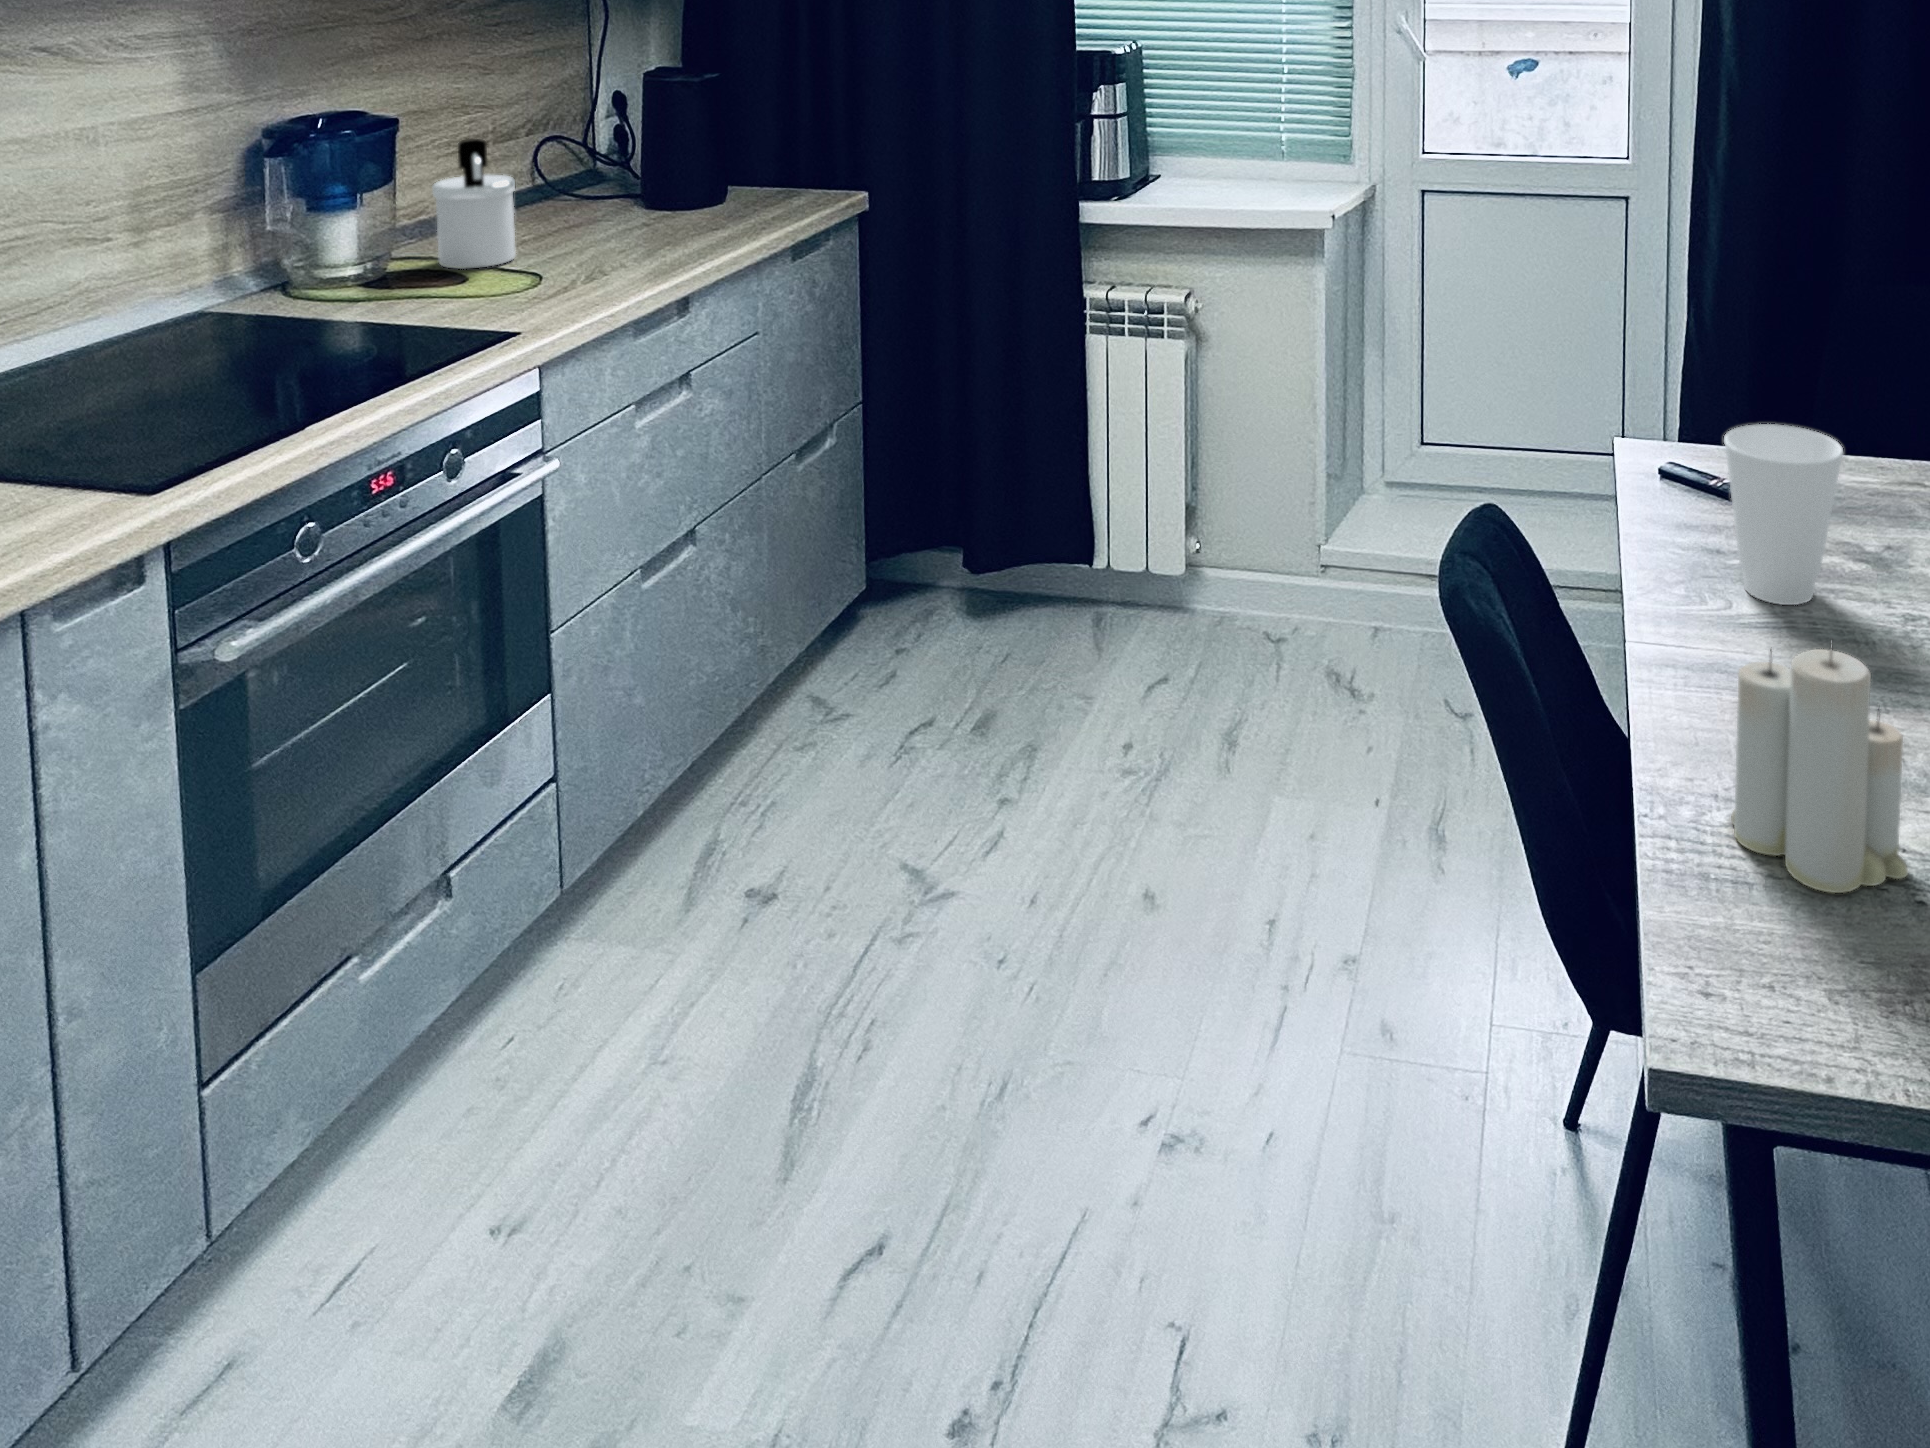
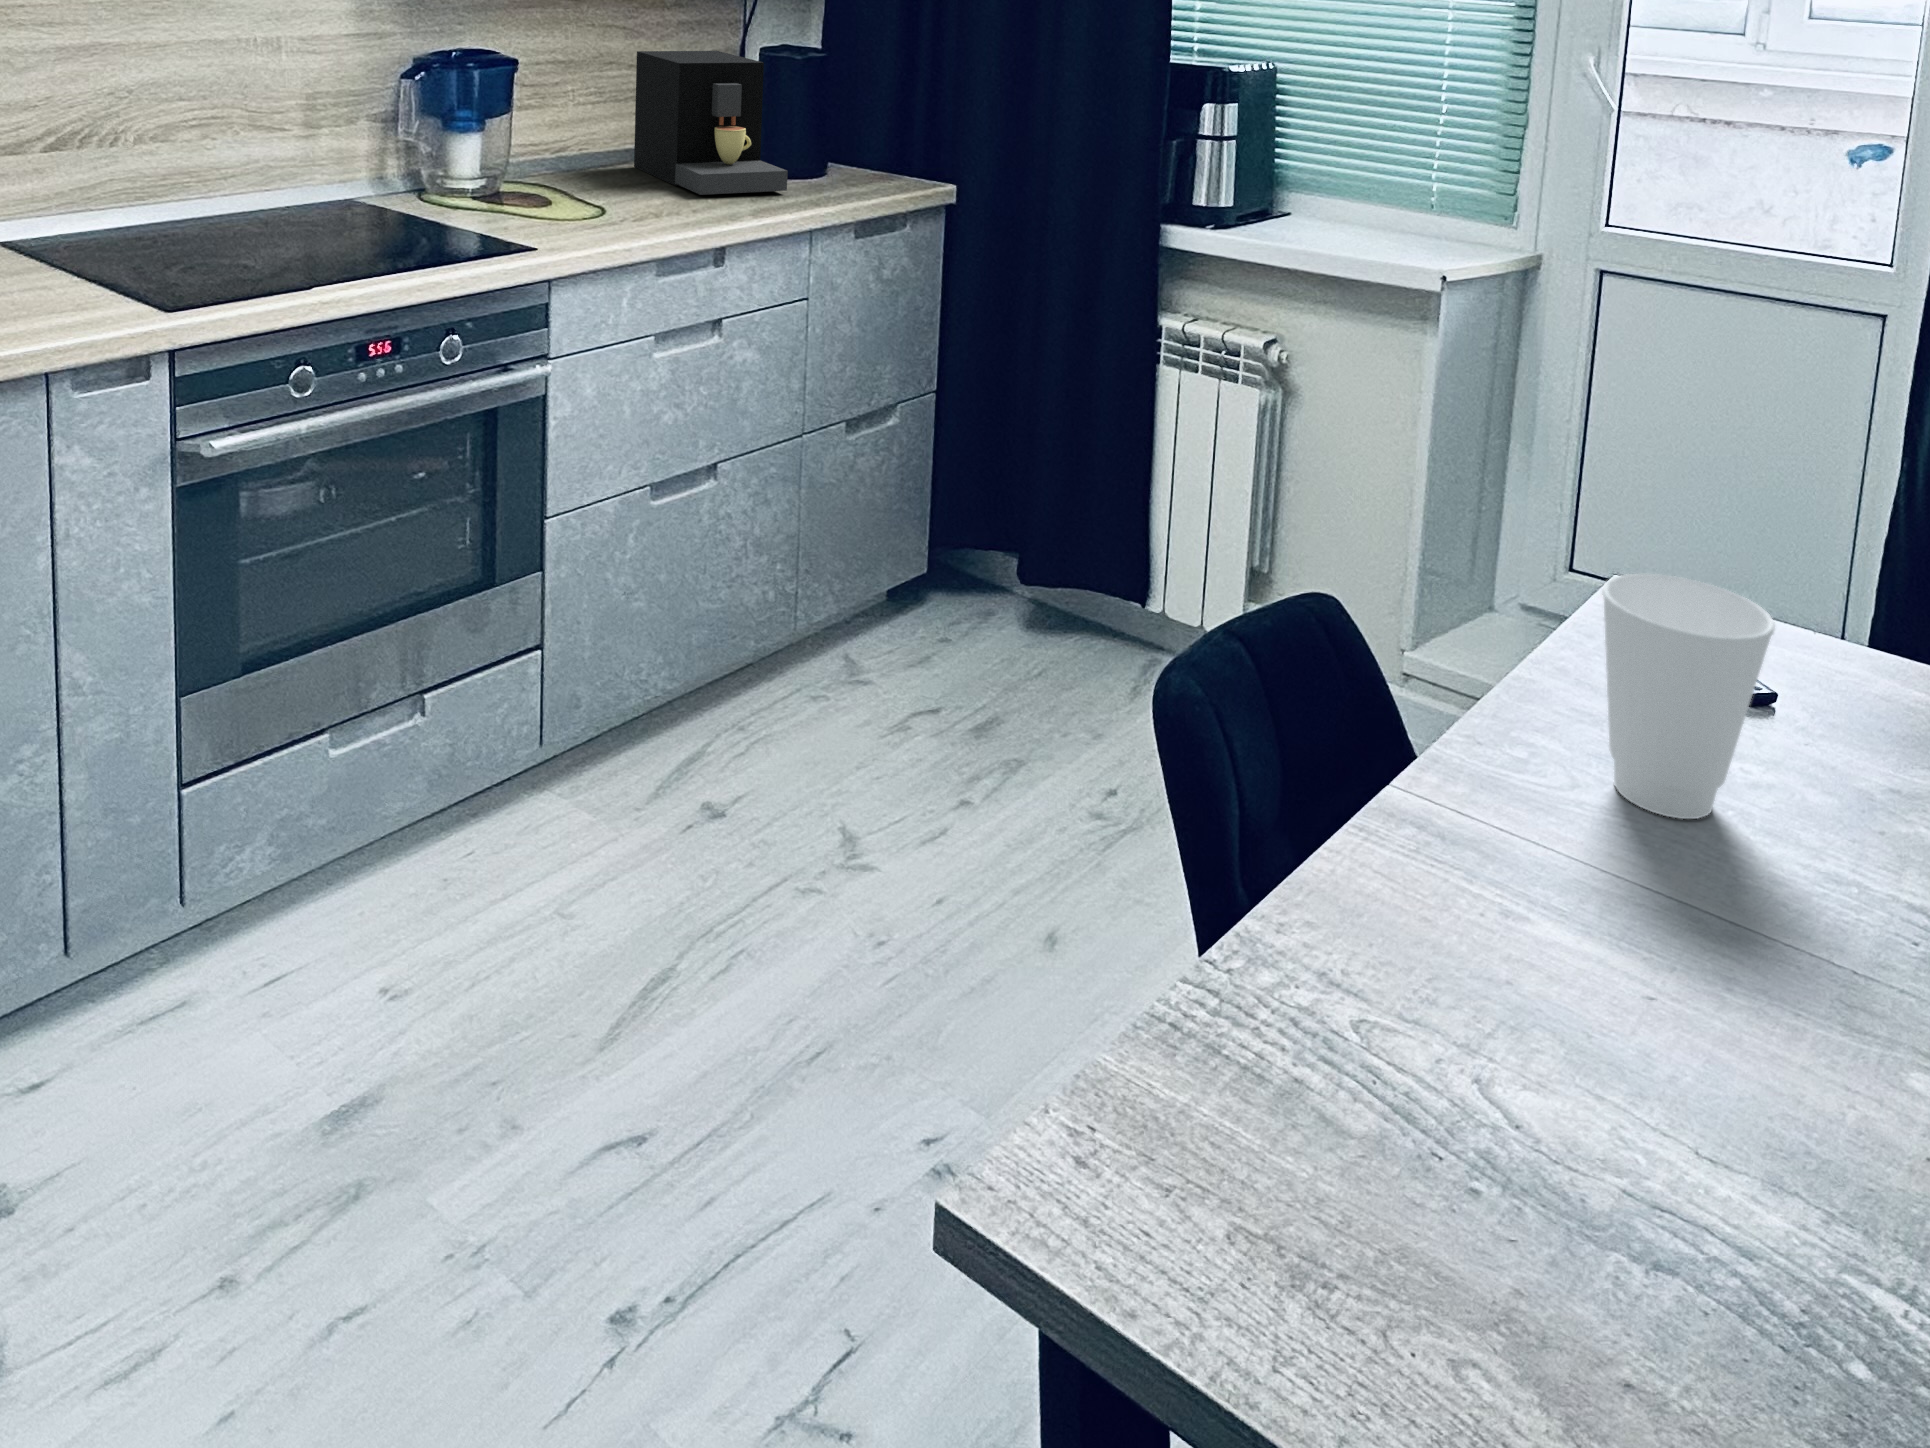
coffee maker: none [508,83,715,241] -> present [634,51,788,195]
soap dispenser: present [432,139,516,269] -> none [538,84,606,198]
candle: present [1731,646,1908,893] -> none [1295,806,1512,1154]

